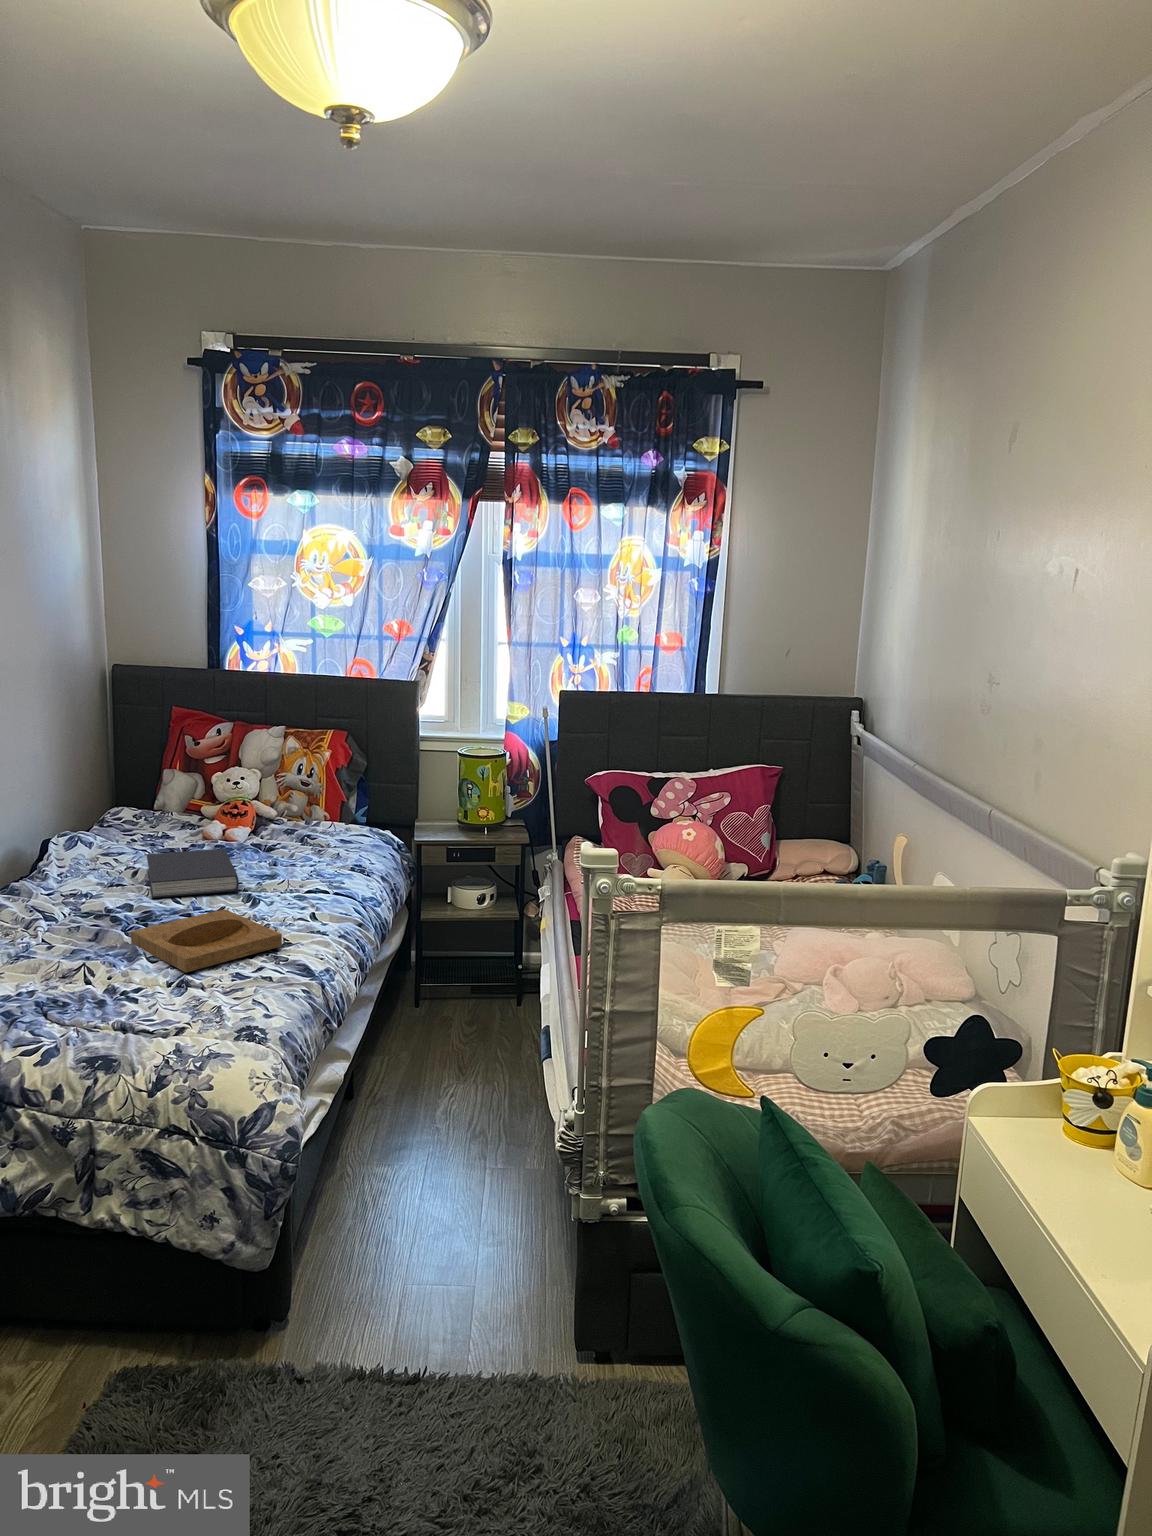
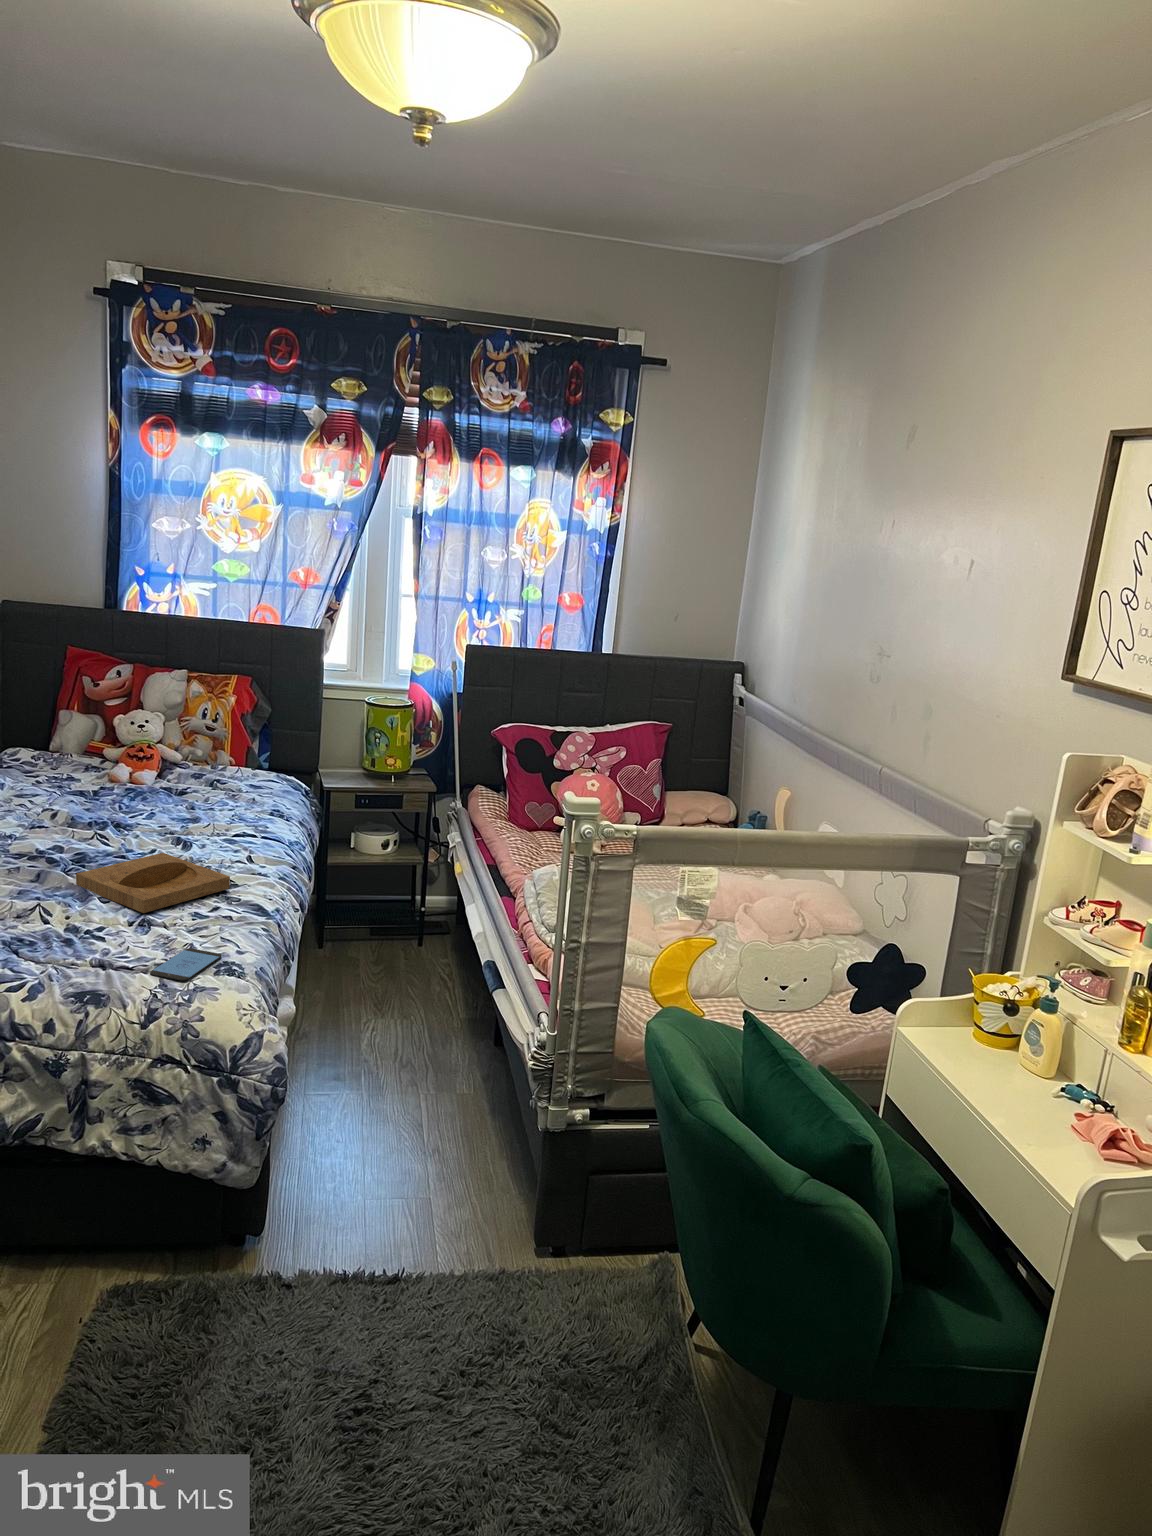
book: present [147,849,239,898] -> none [64,794,168,841]
smartphone: none [170,1010,250,1046] -> present [150,948,221,981]

